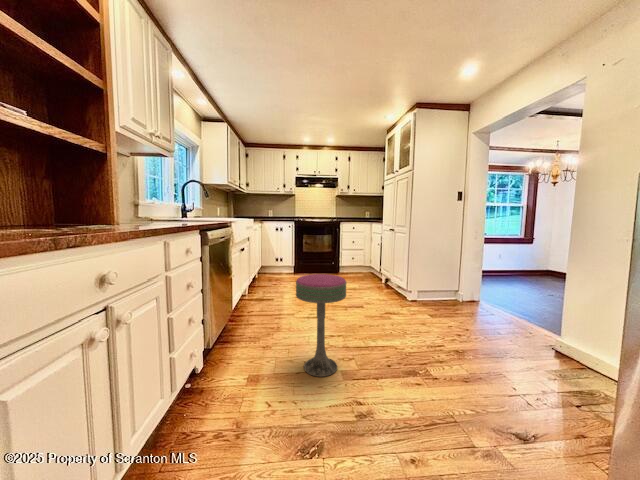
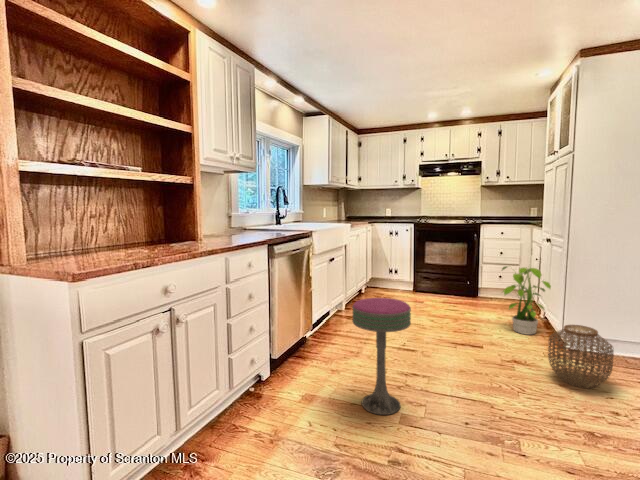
potted plant: none [365,247,397,294] -> present [502,266,551,335]
woven basket: none [411,283,449,324] -> present [548,325,613,389]

